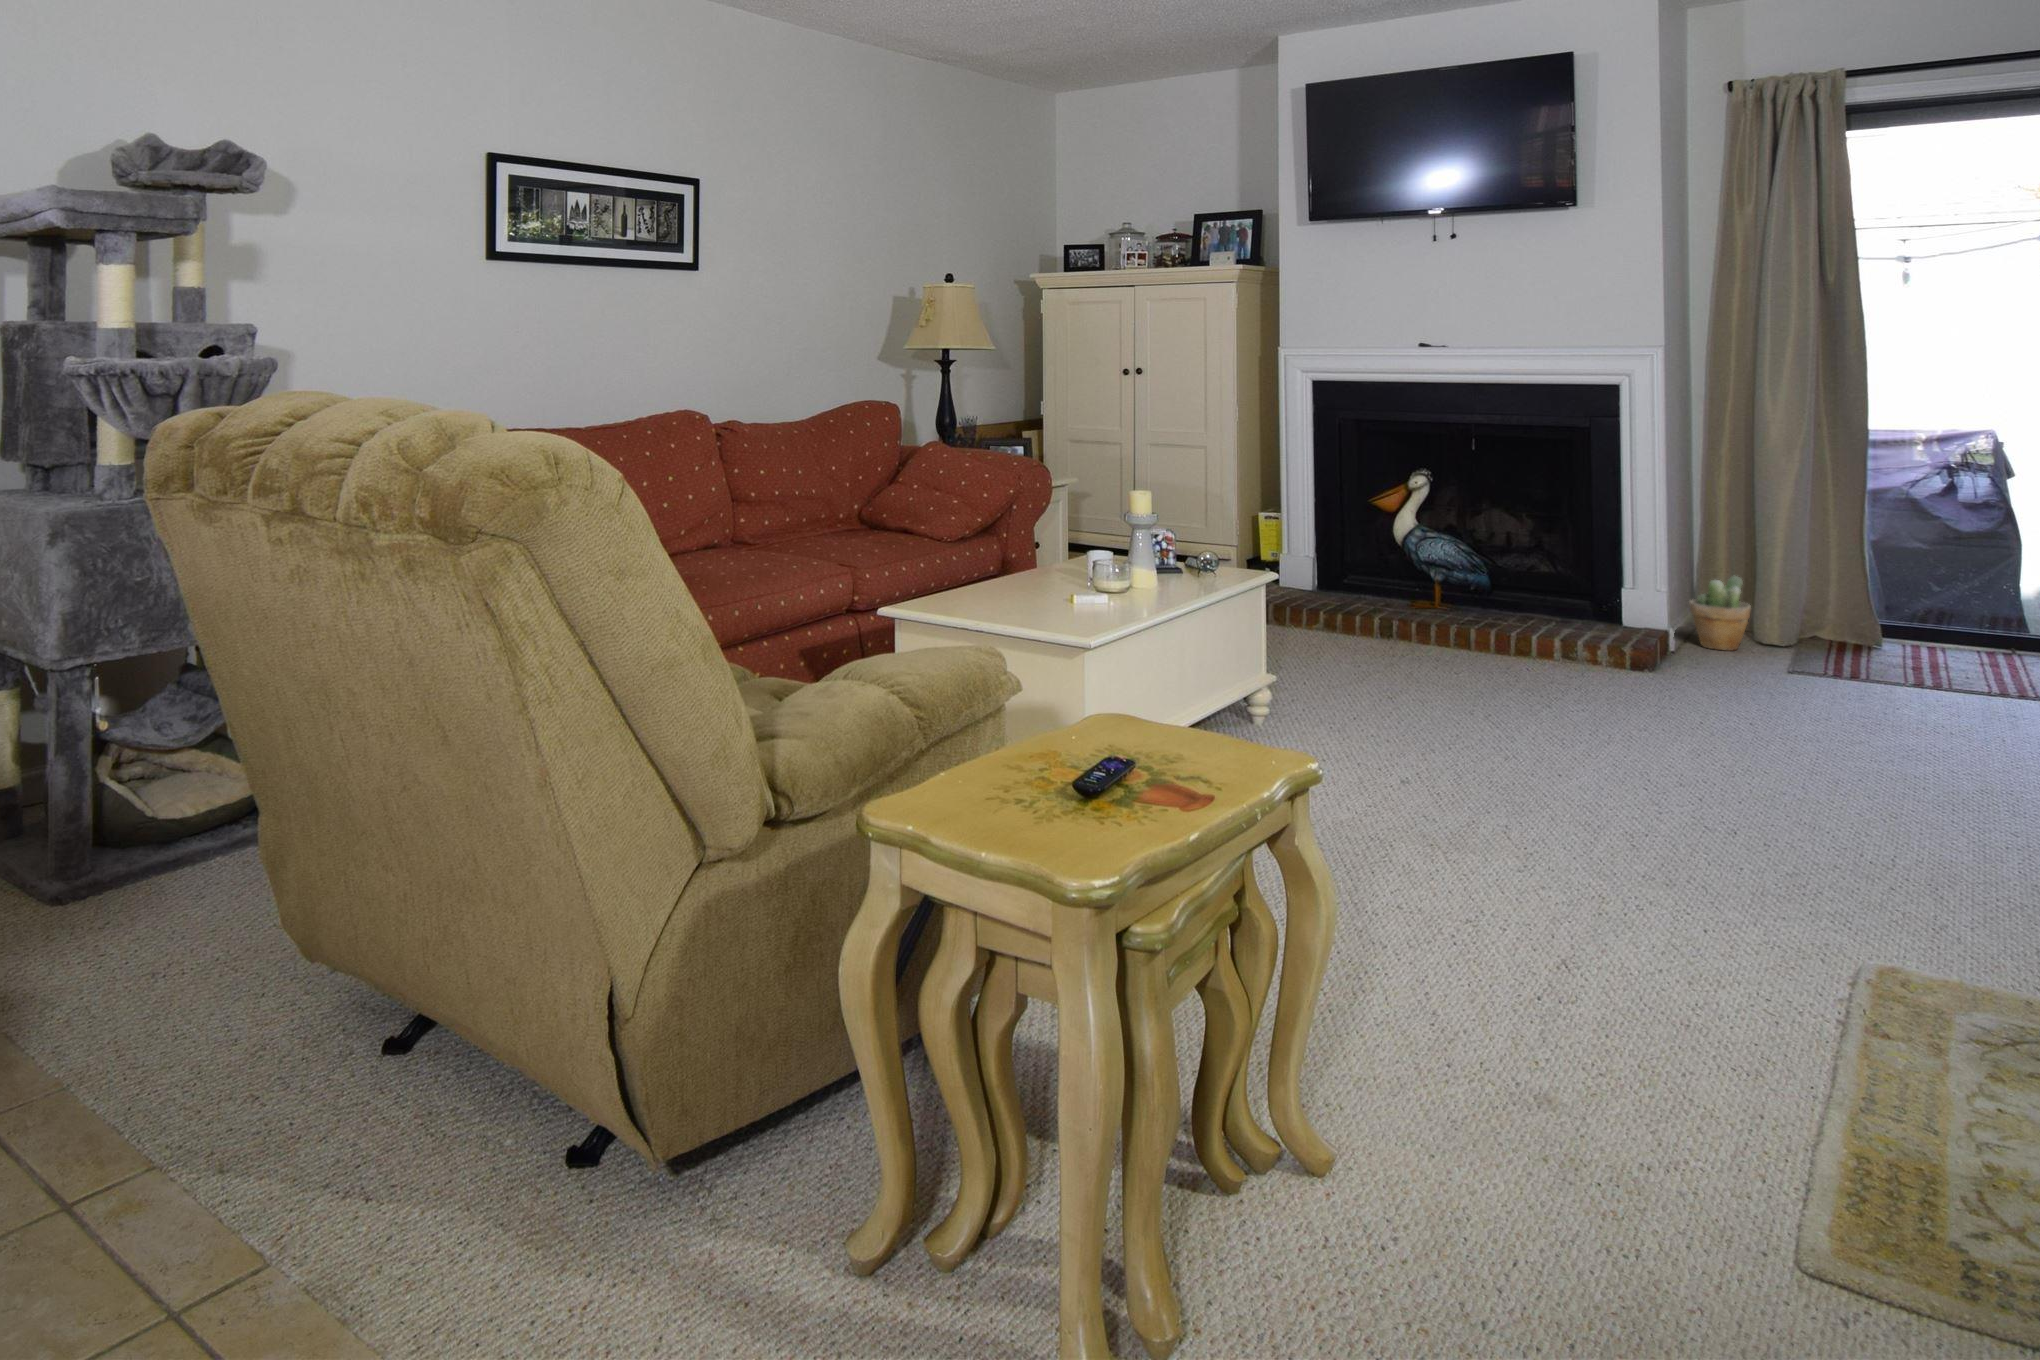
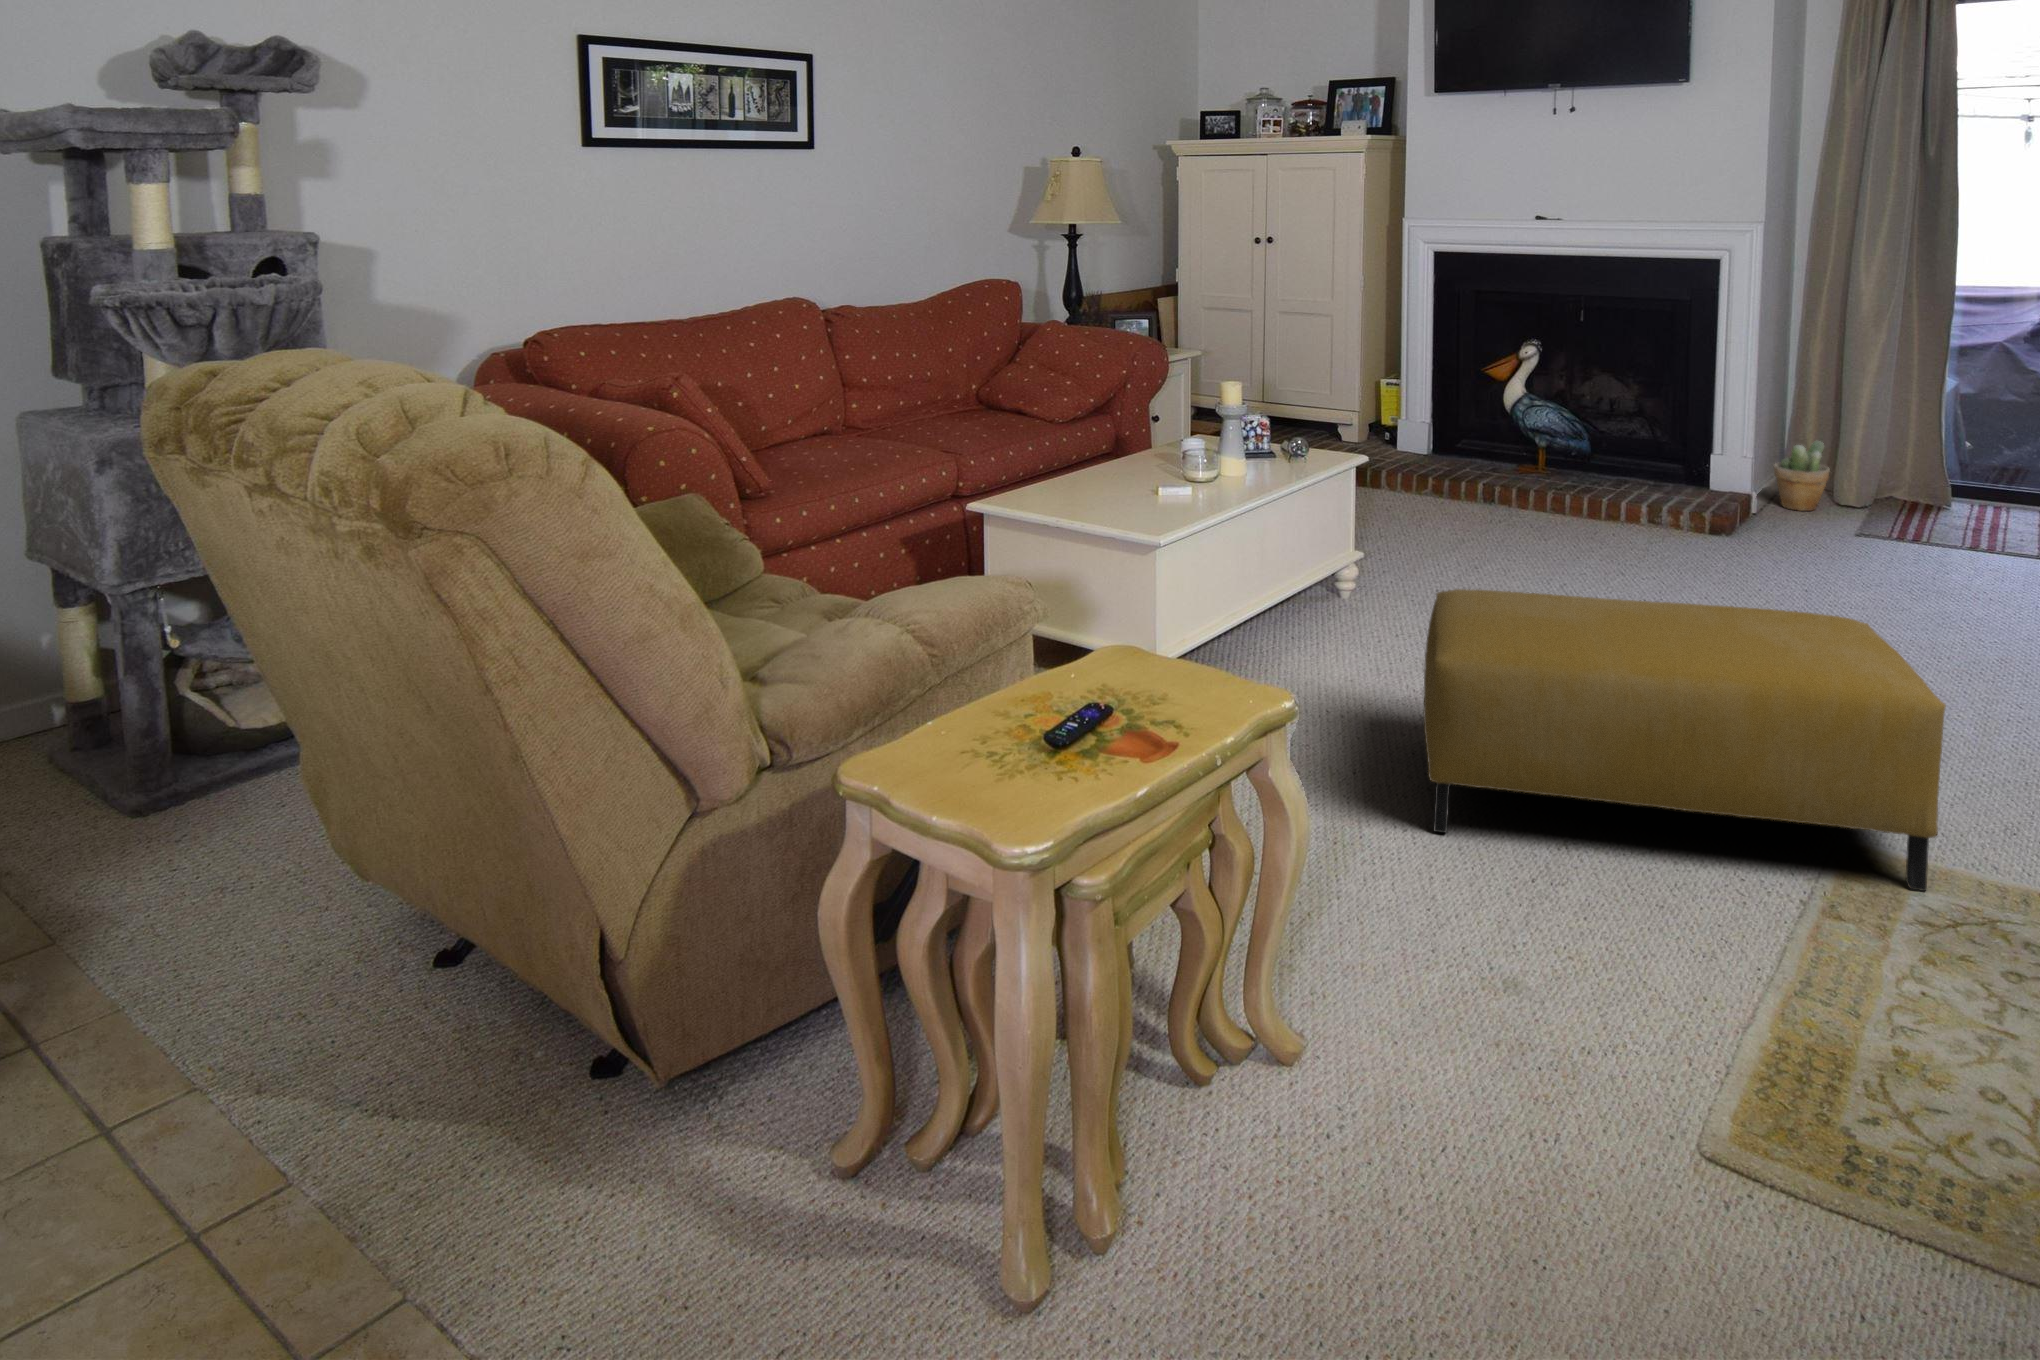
ottoman: none [1386,696,1978,1015] -> present [1424,589,1946,891]

